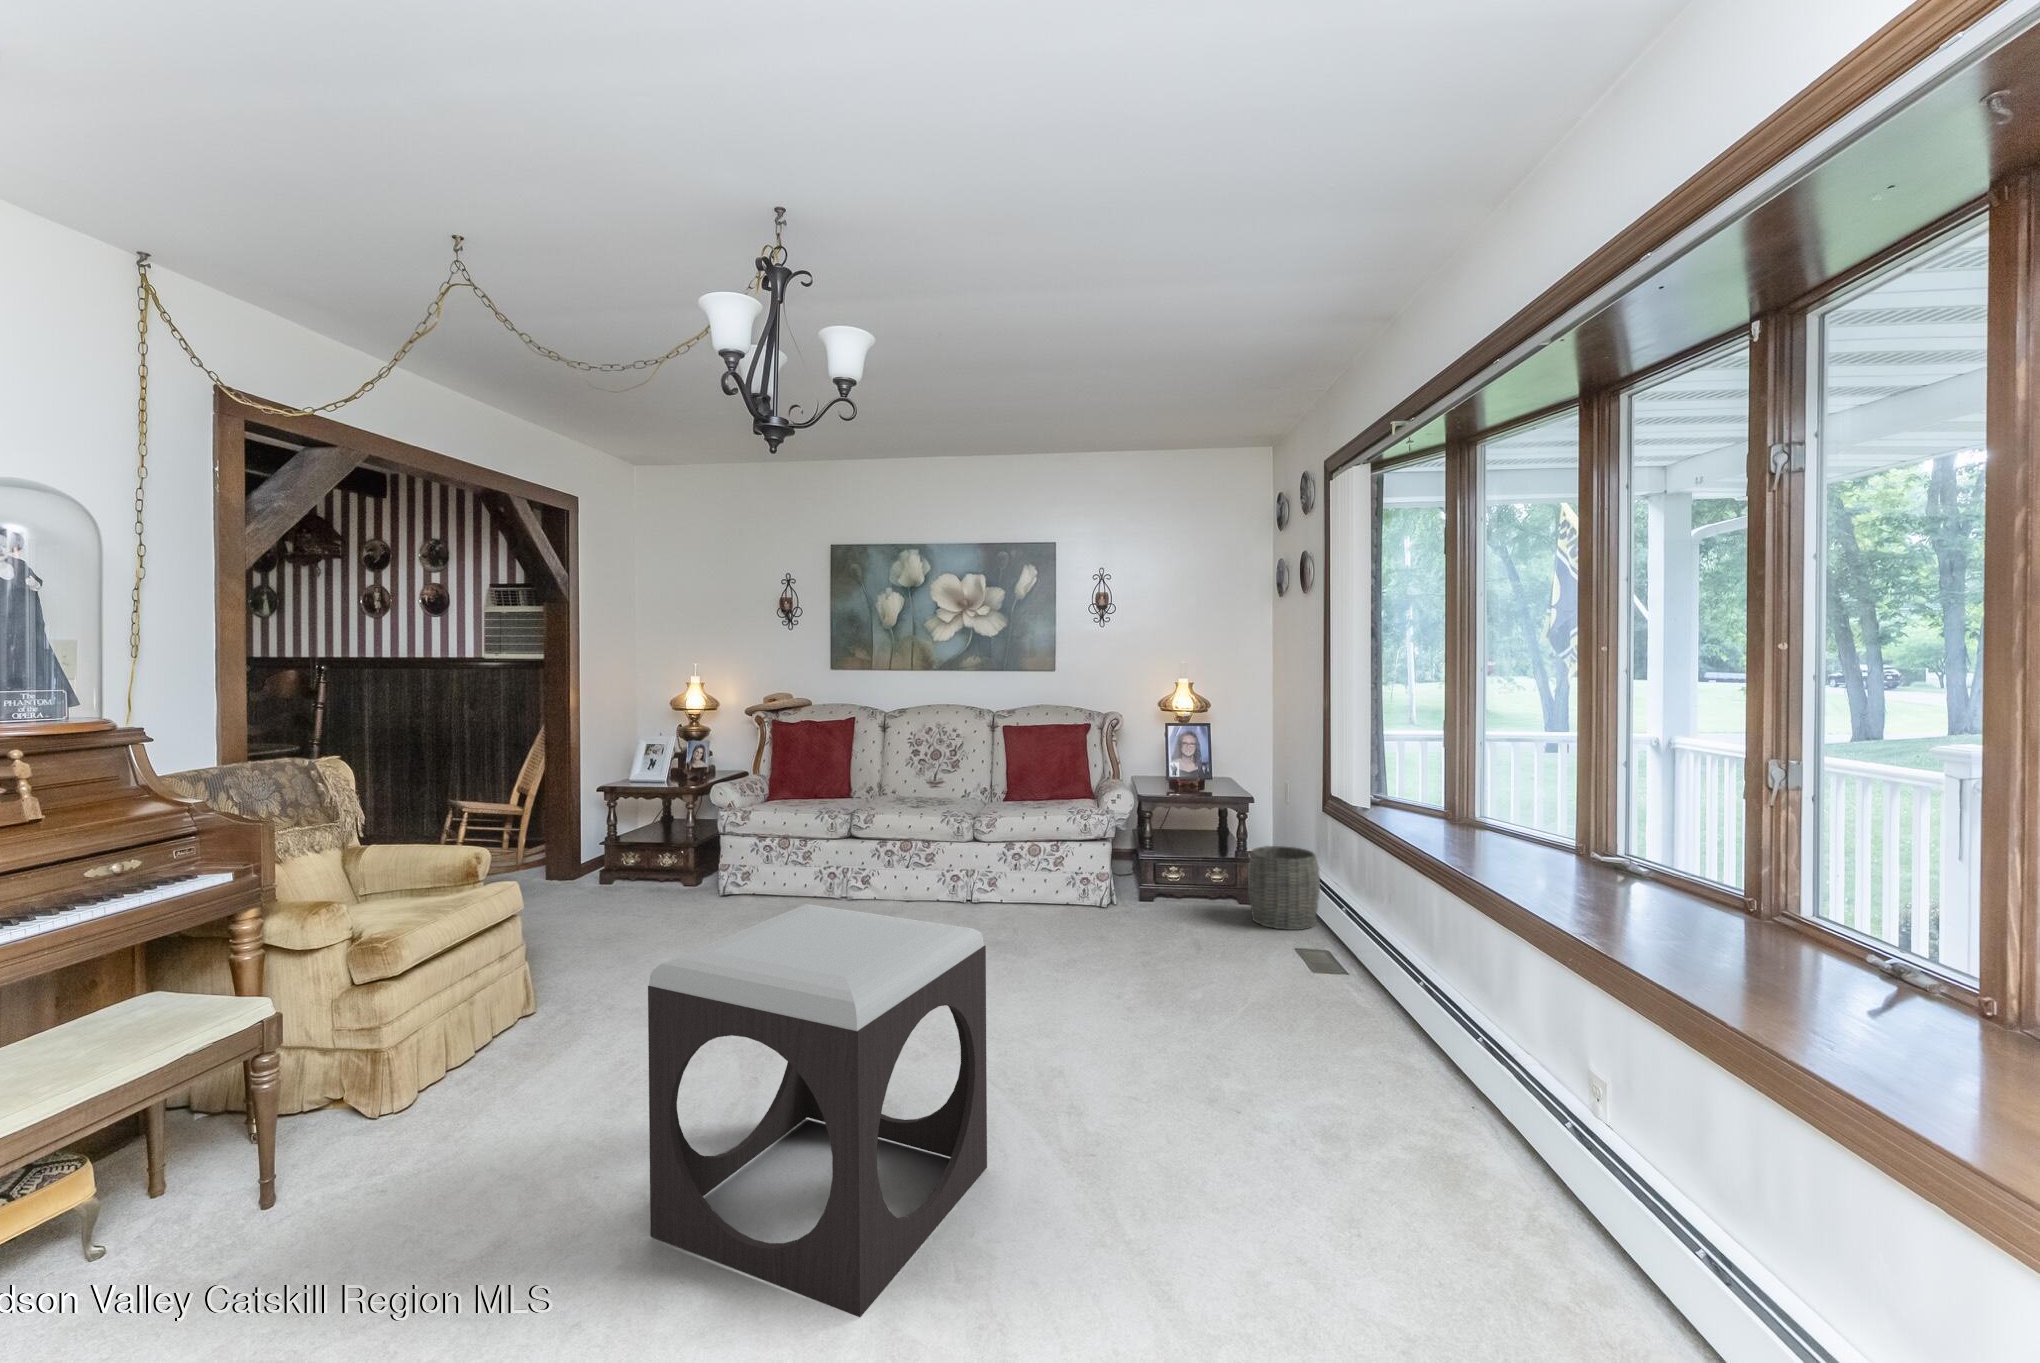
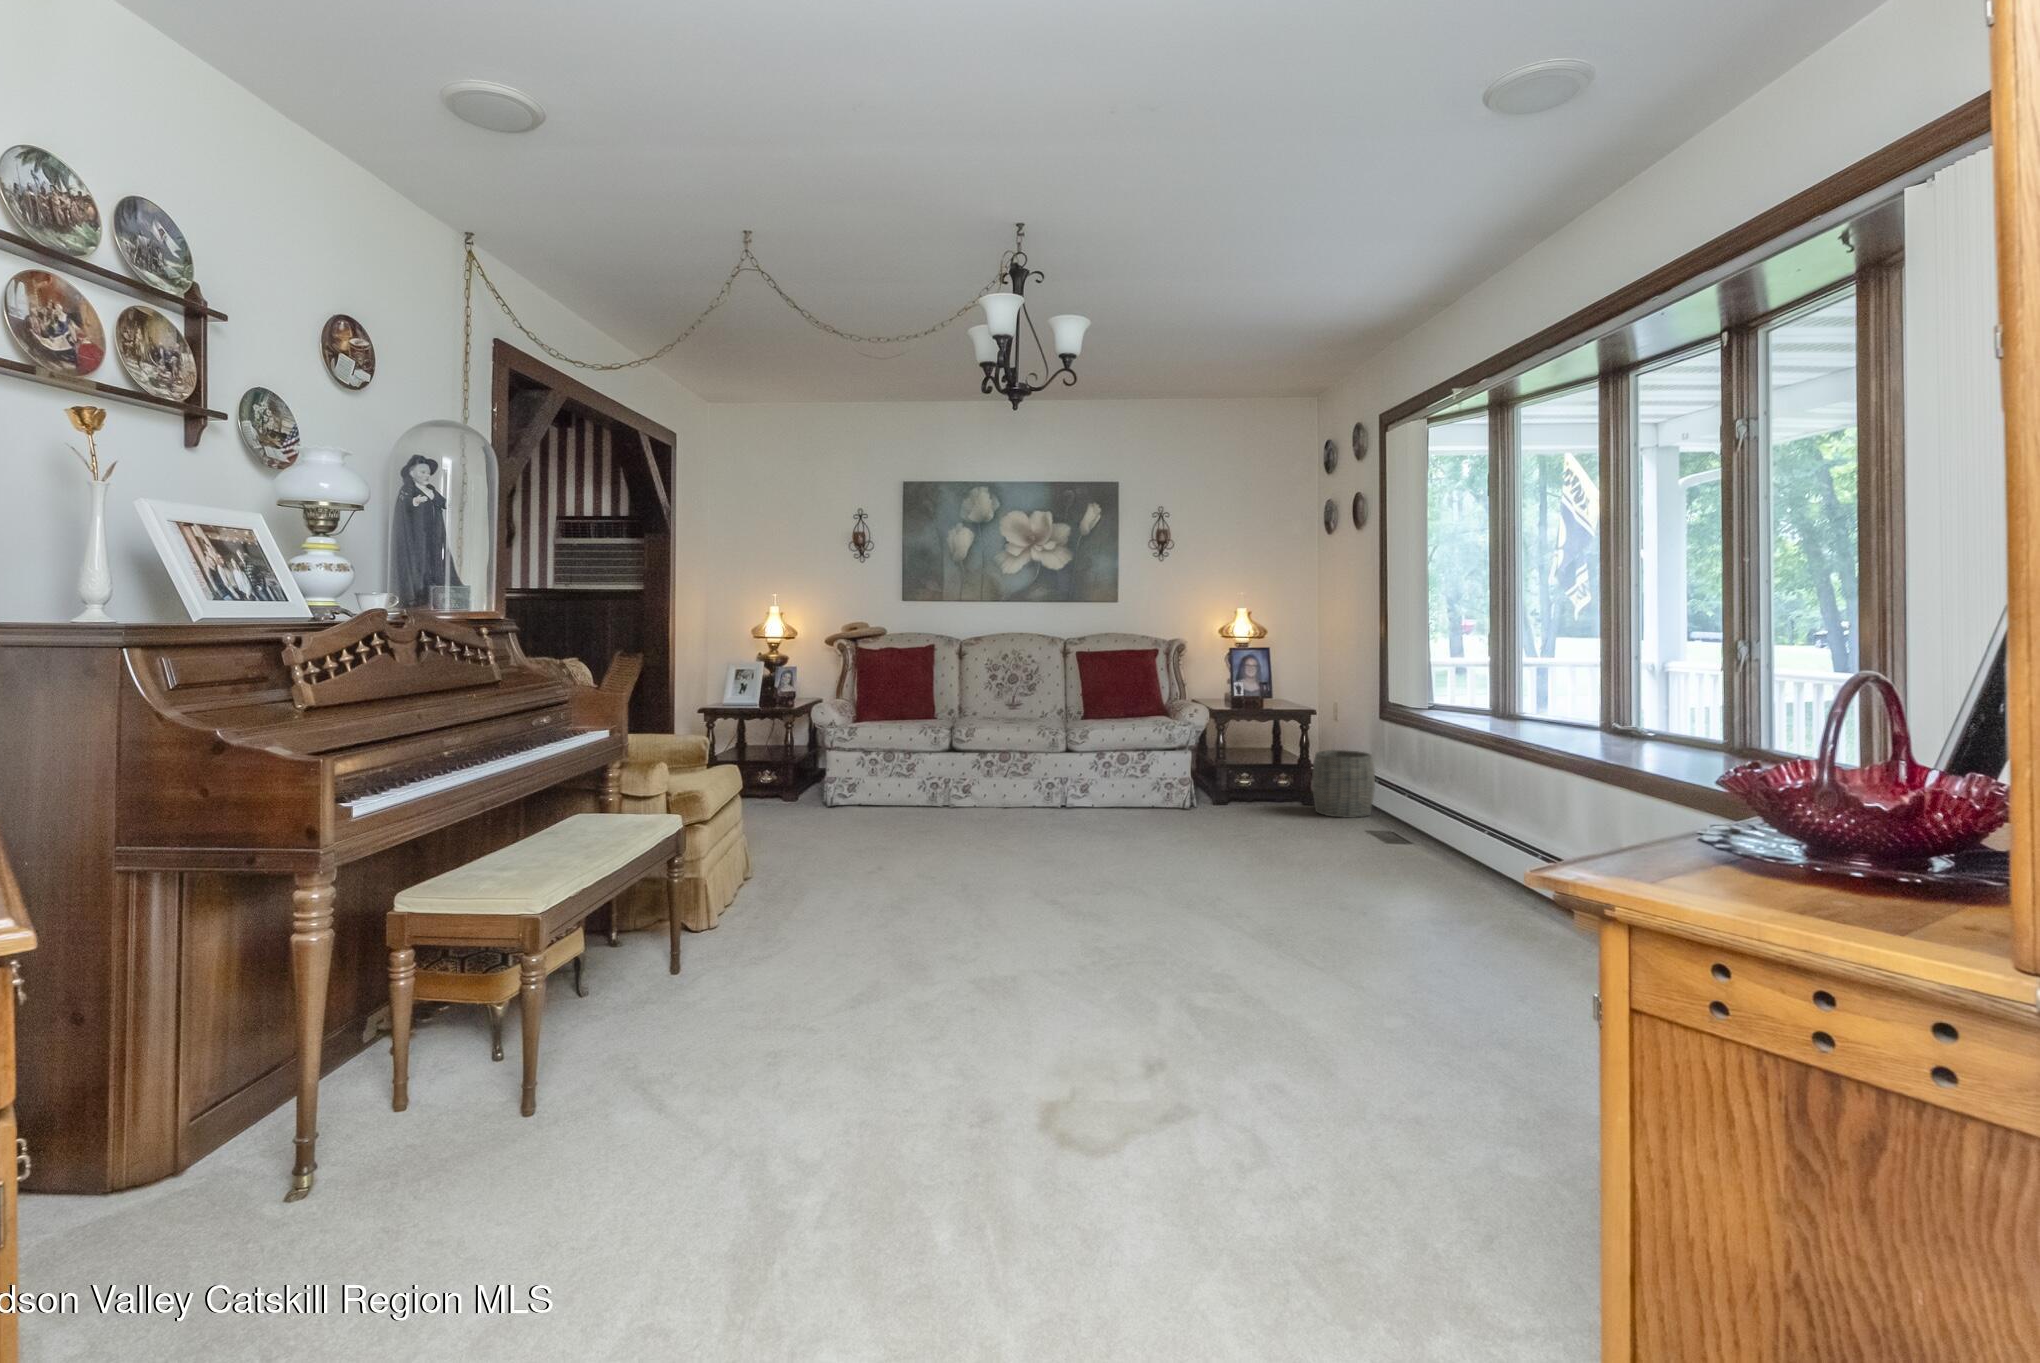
footstool: present [648,904,987,1317] -> none [975,755,1187,991]

